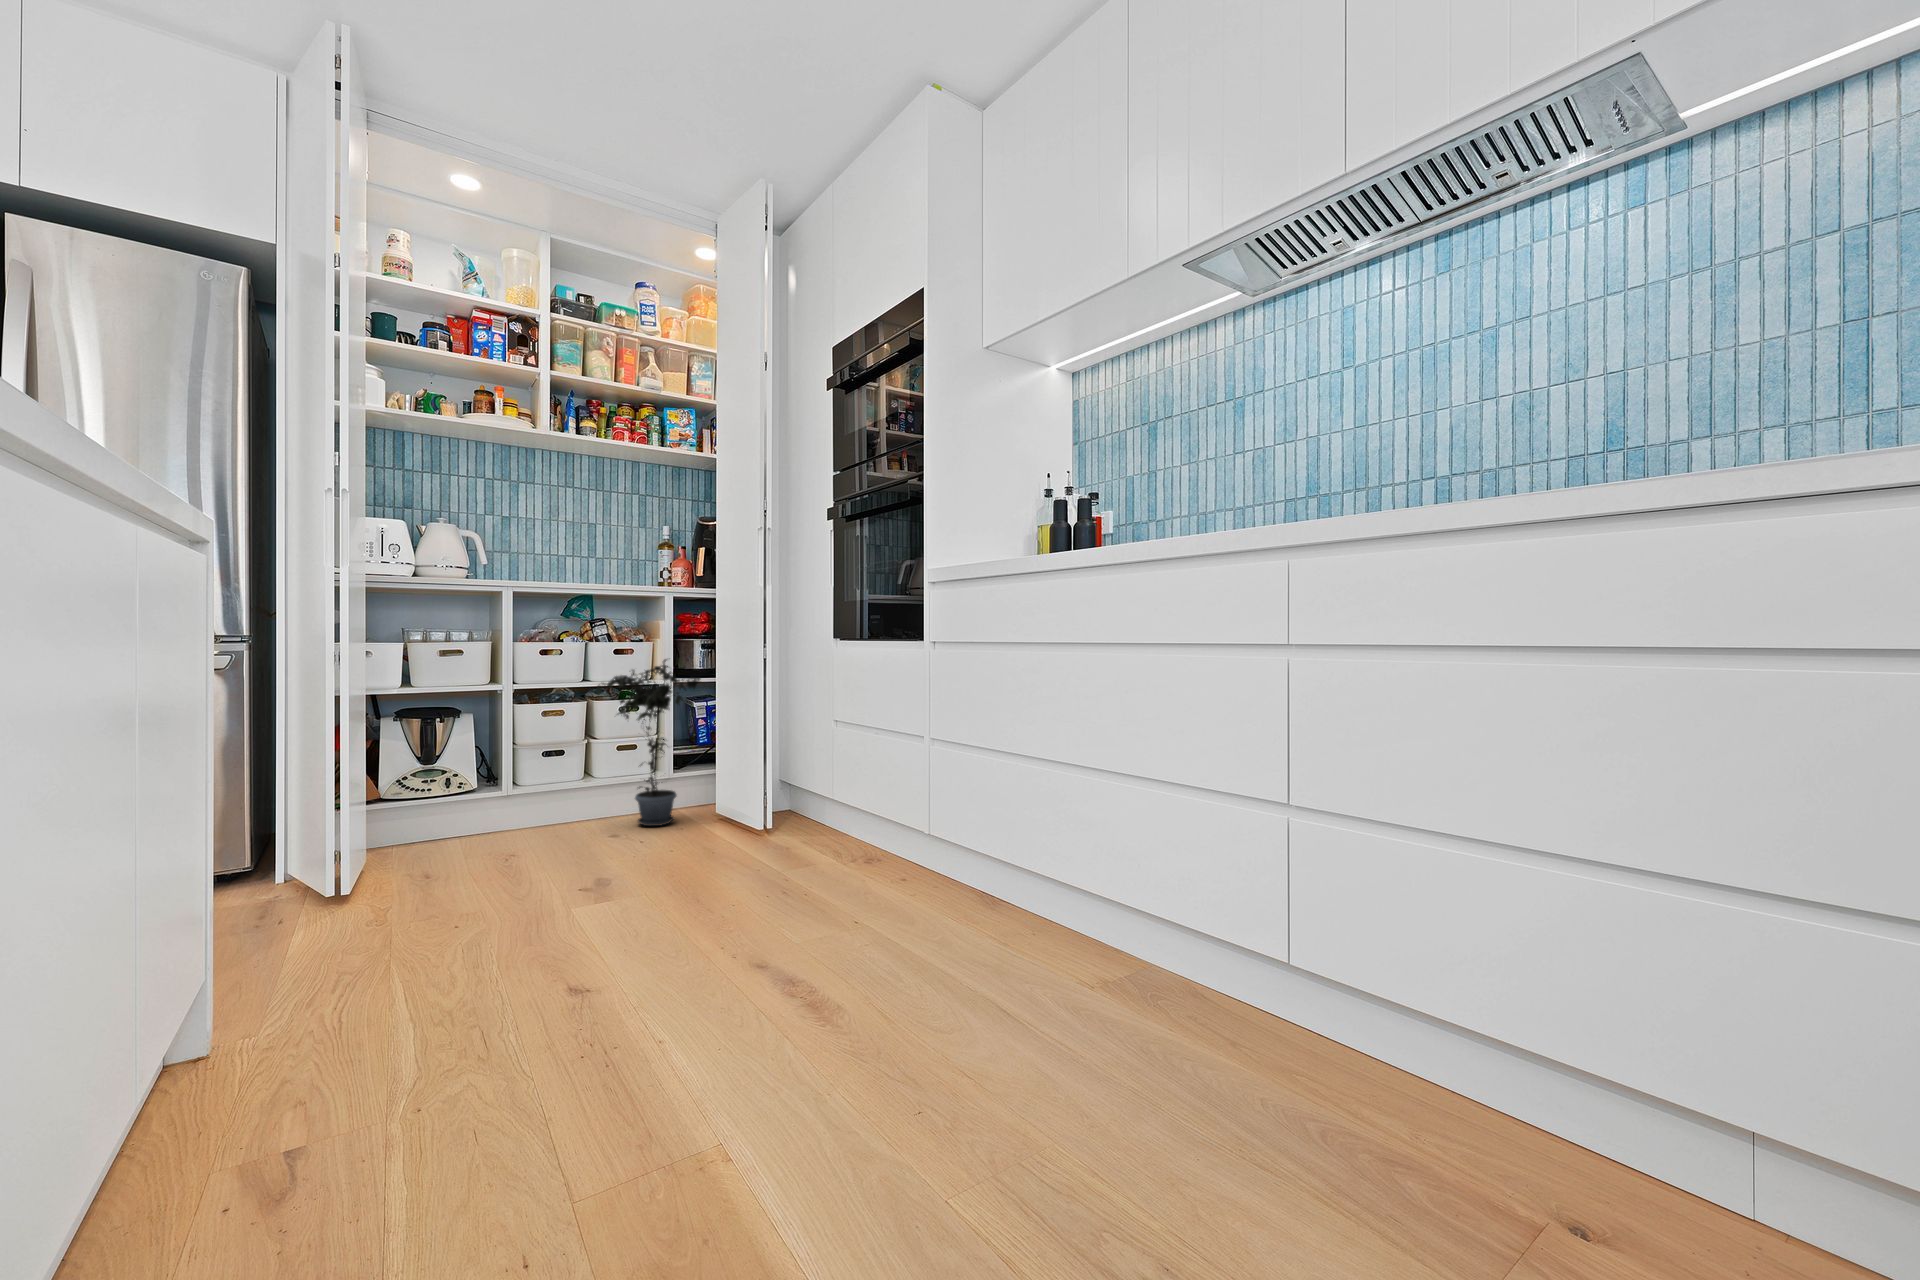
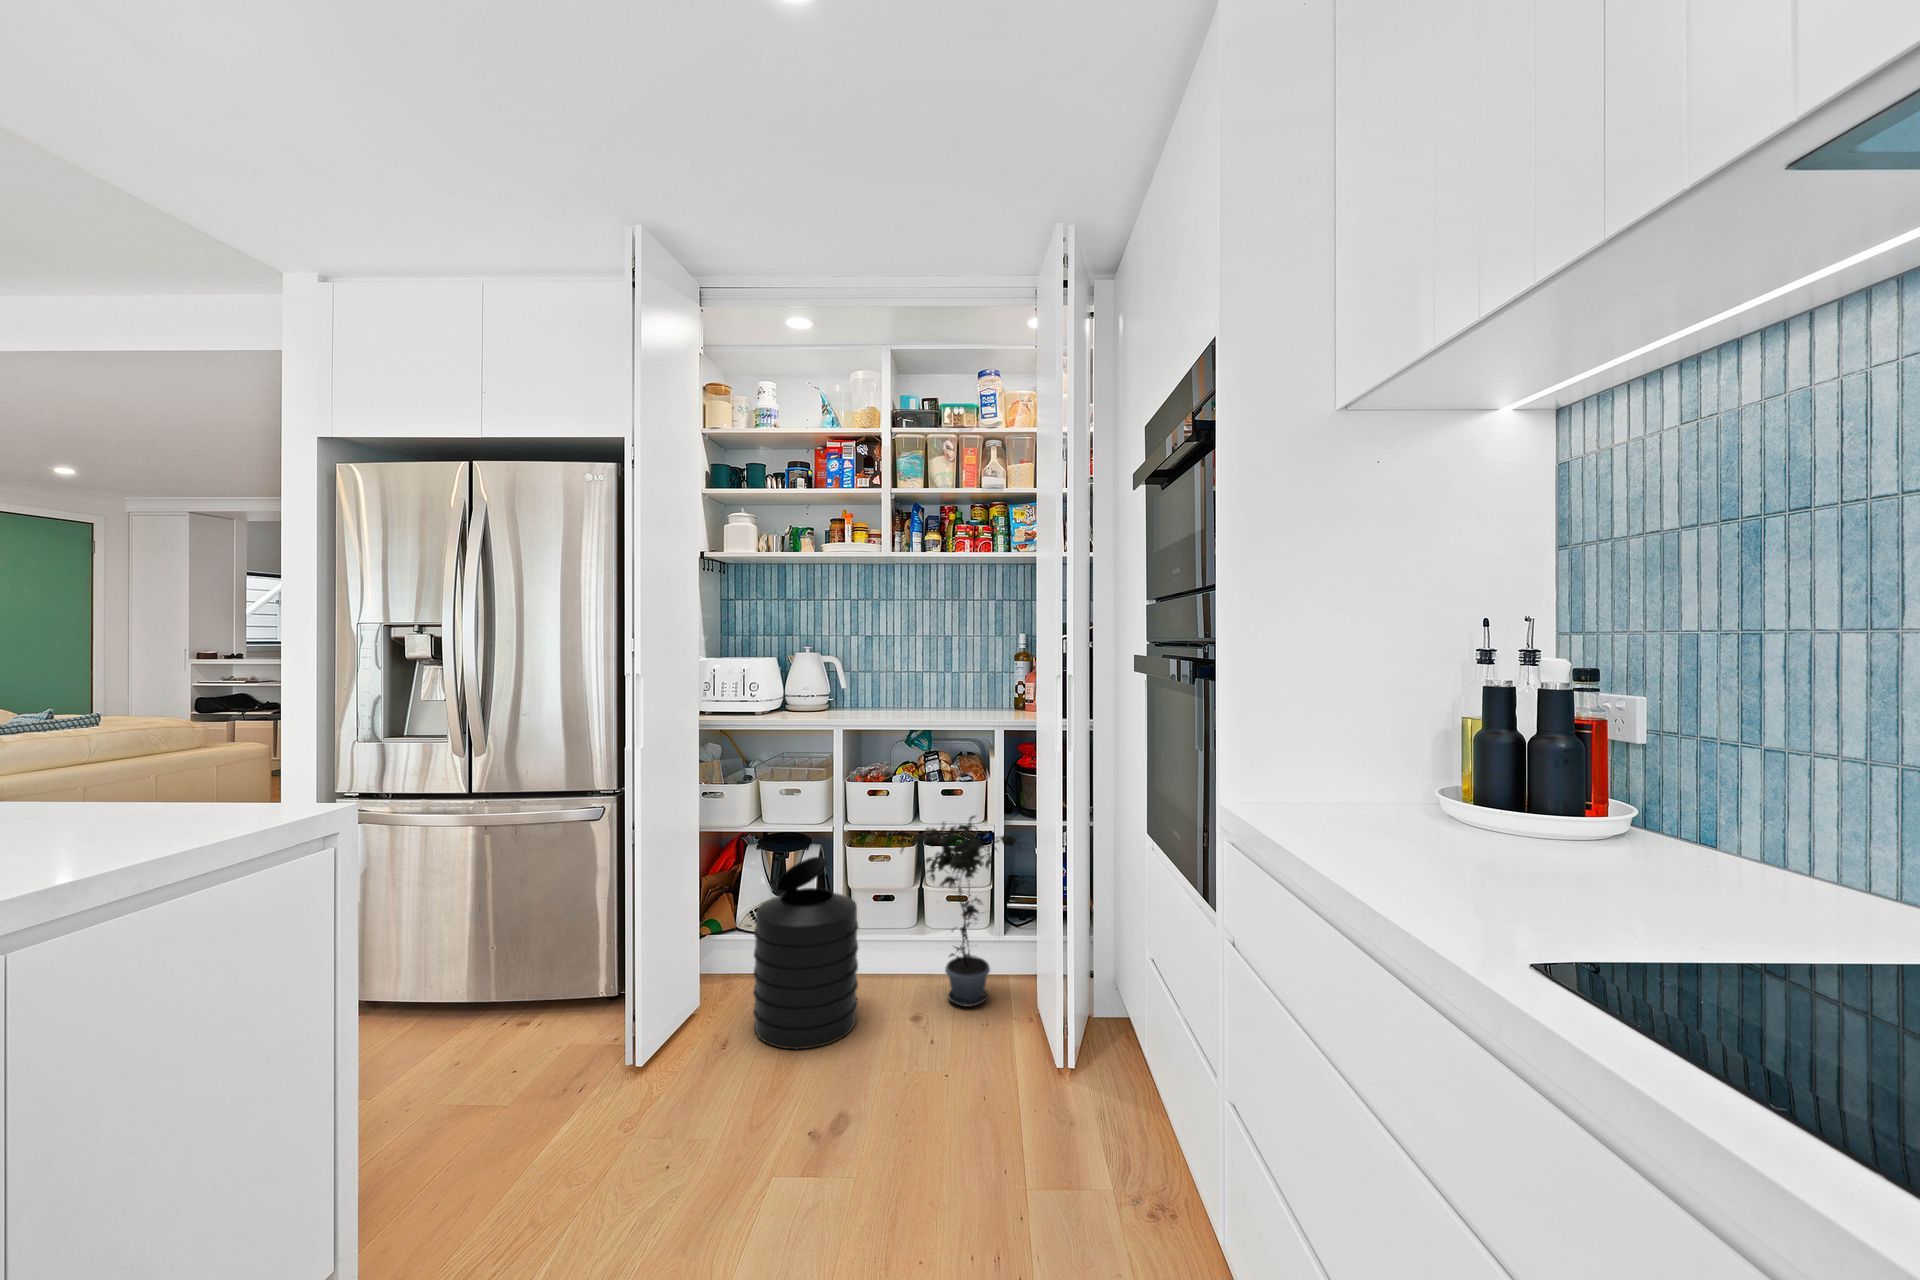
trash can: none [454,693,567,866] -> present [753,857,858,1049]

